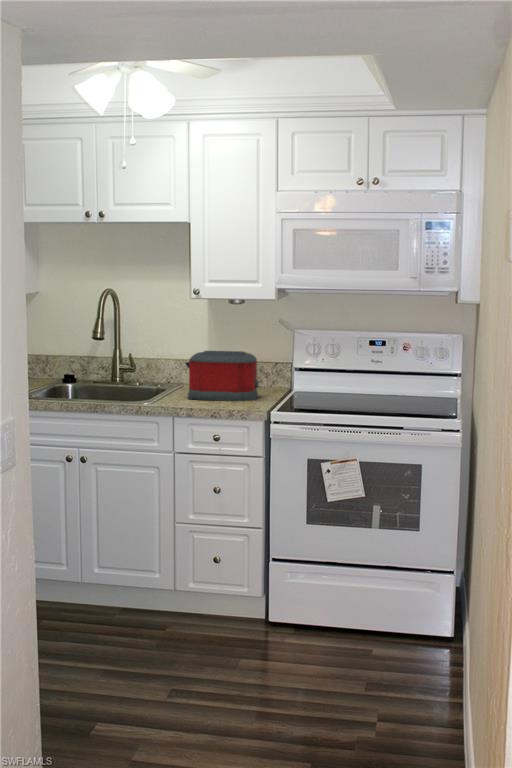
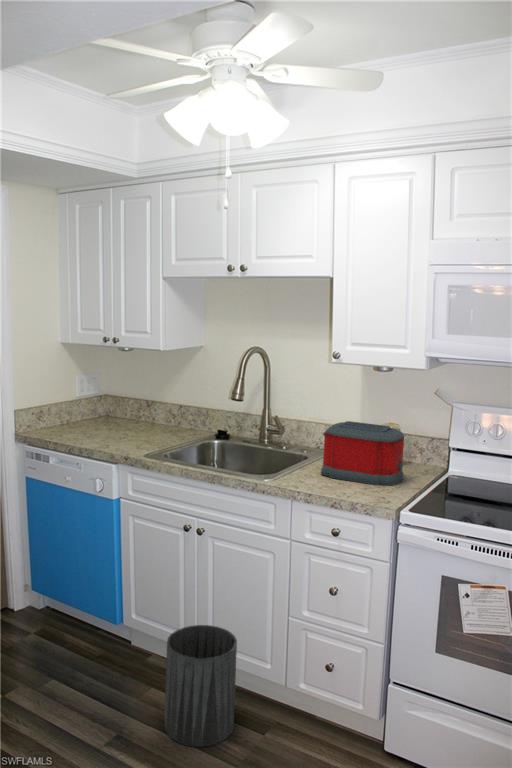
trash can: none [71,543,135,643] -> present [165,625,237,747]

